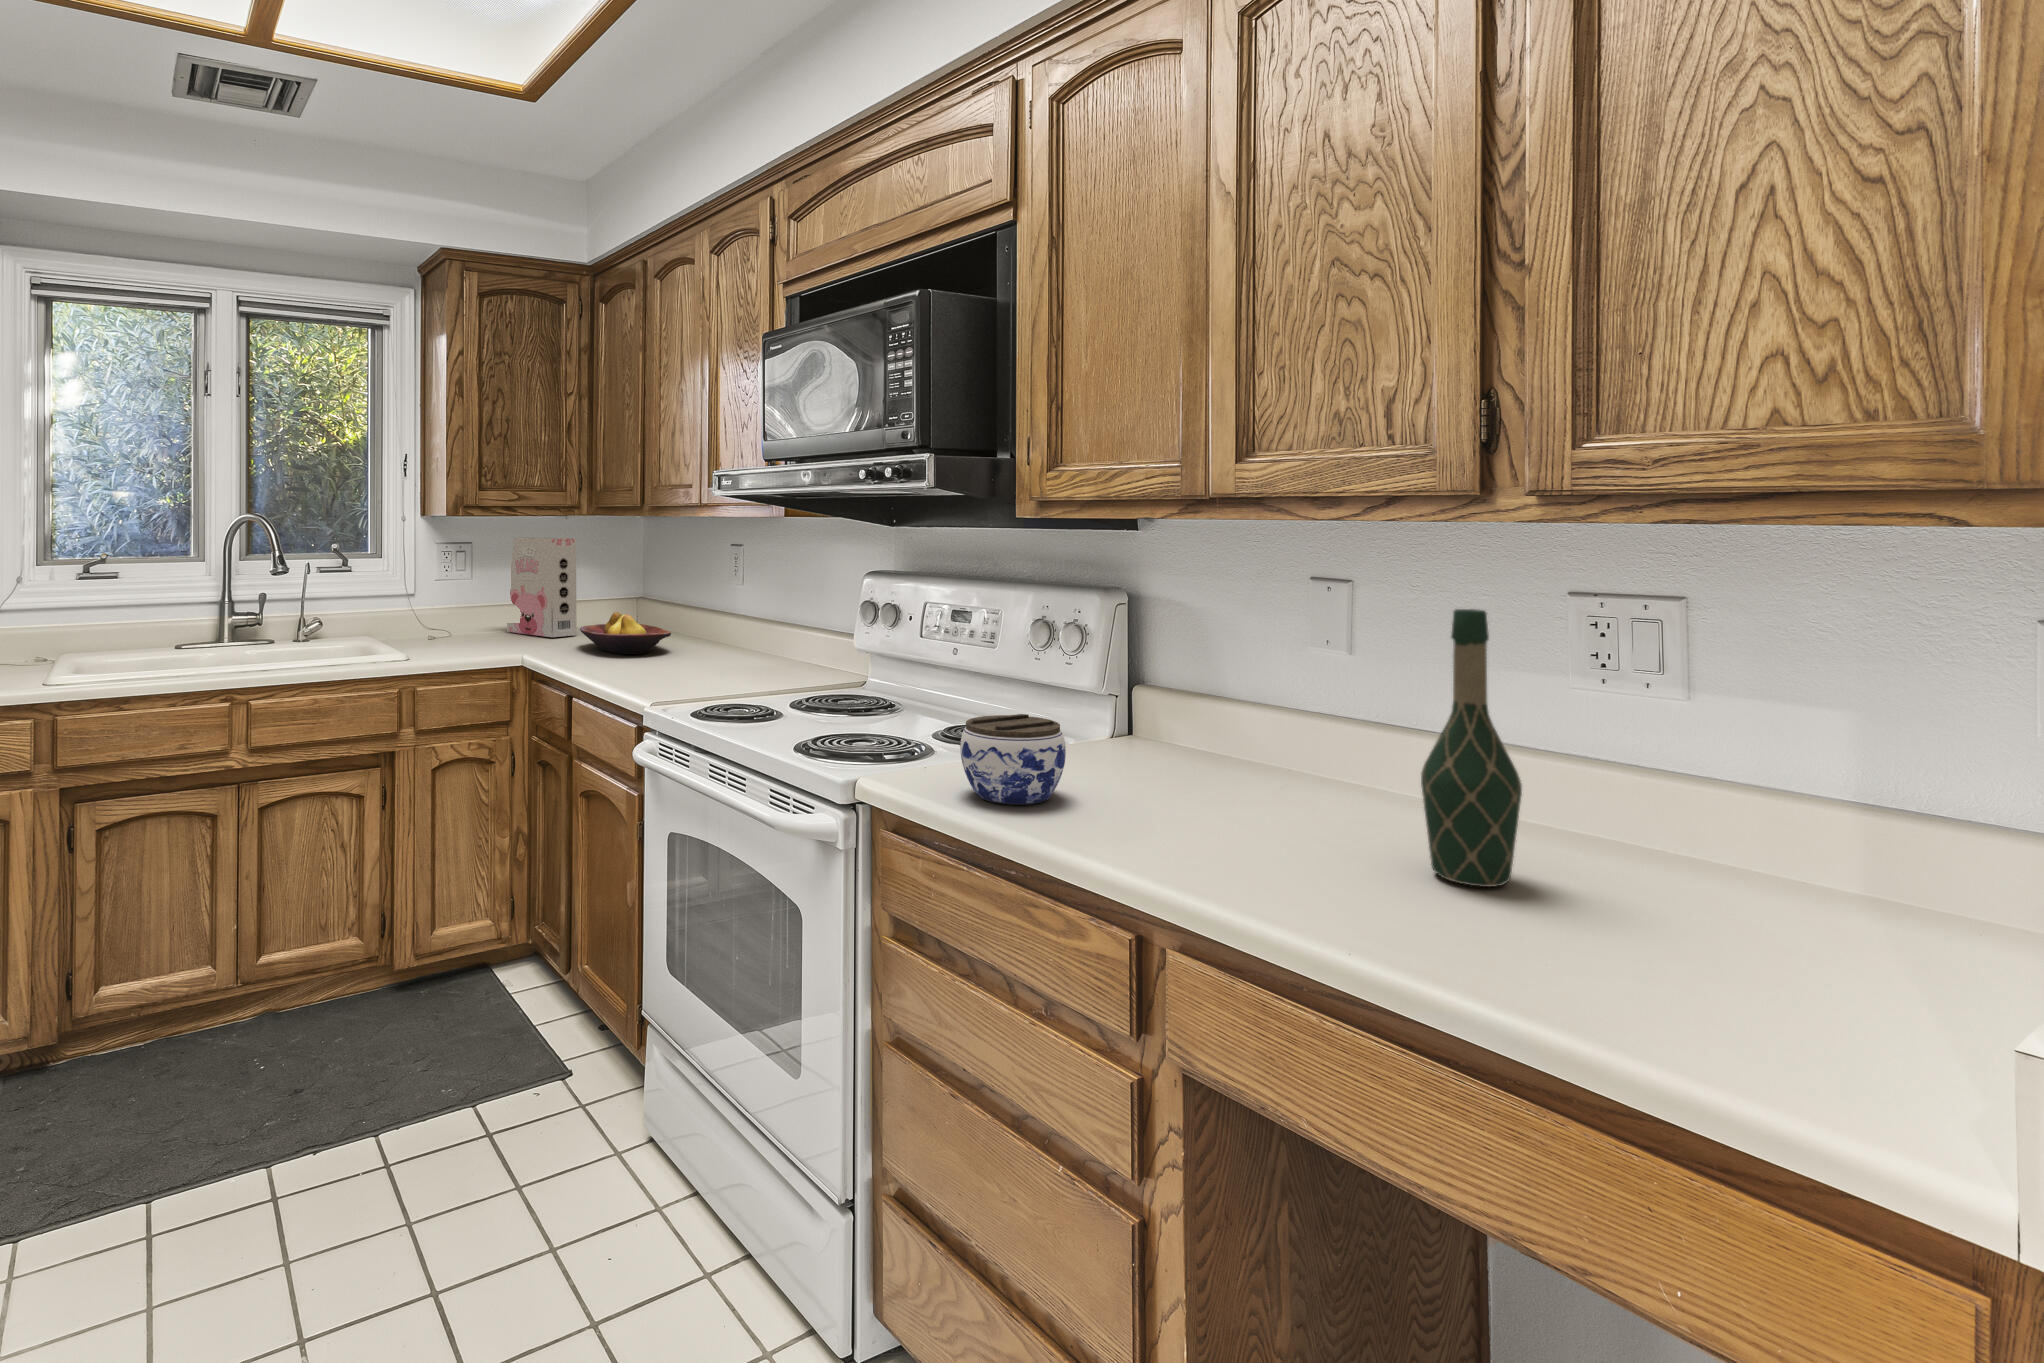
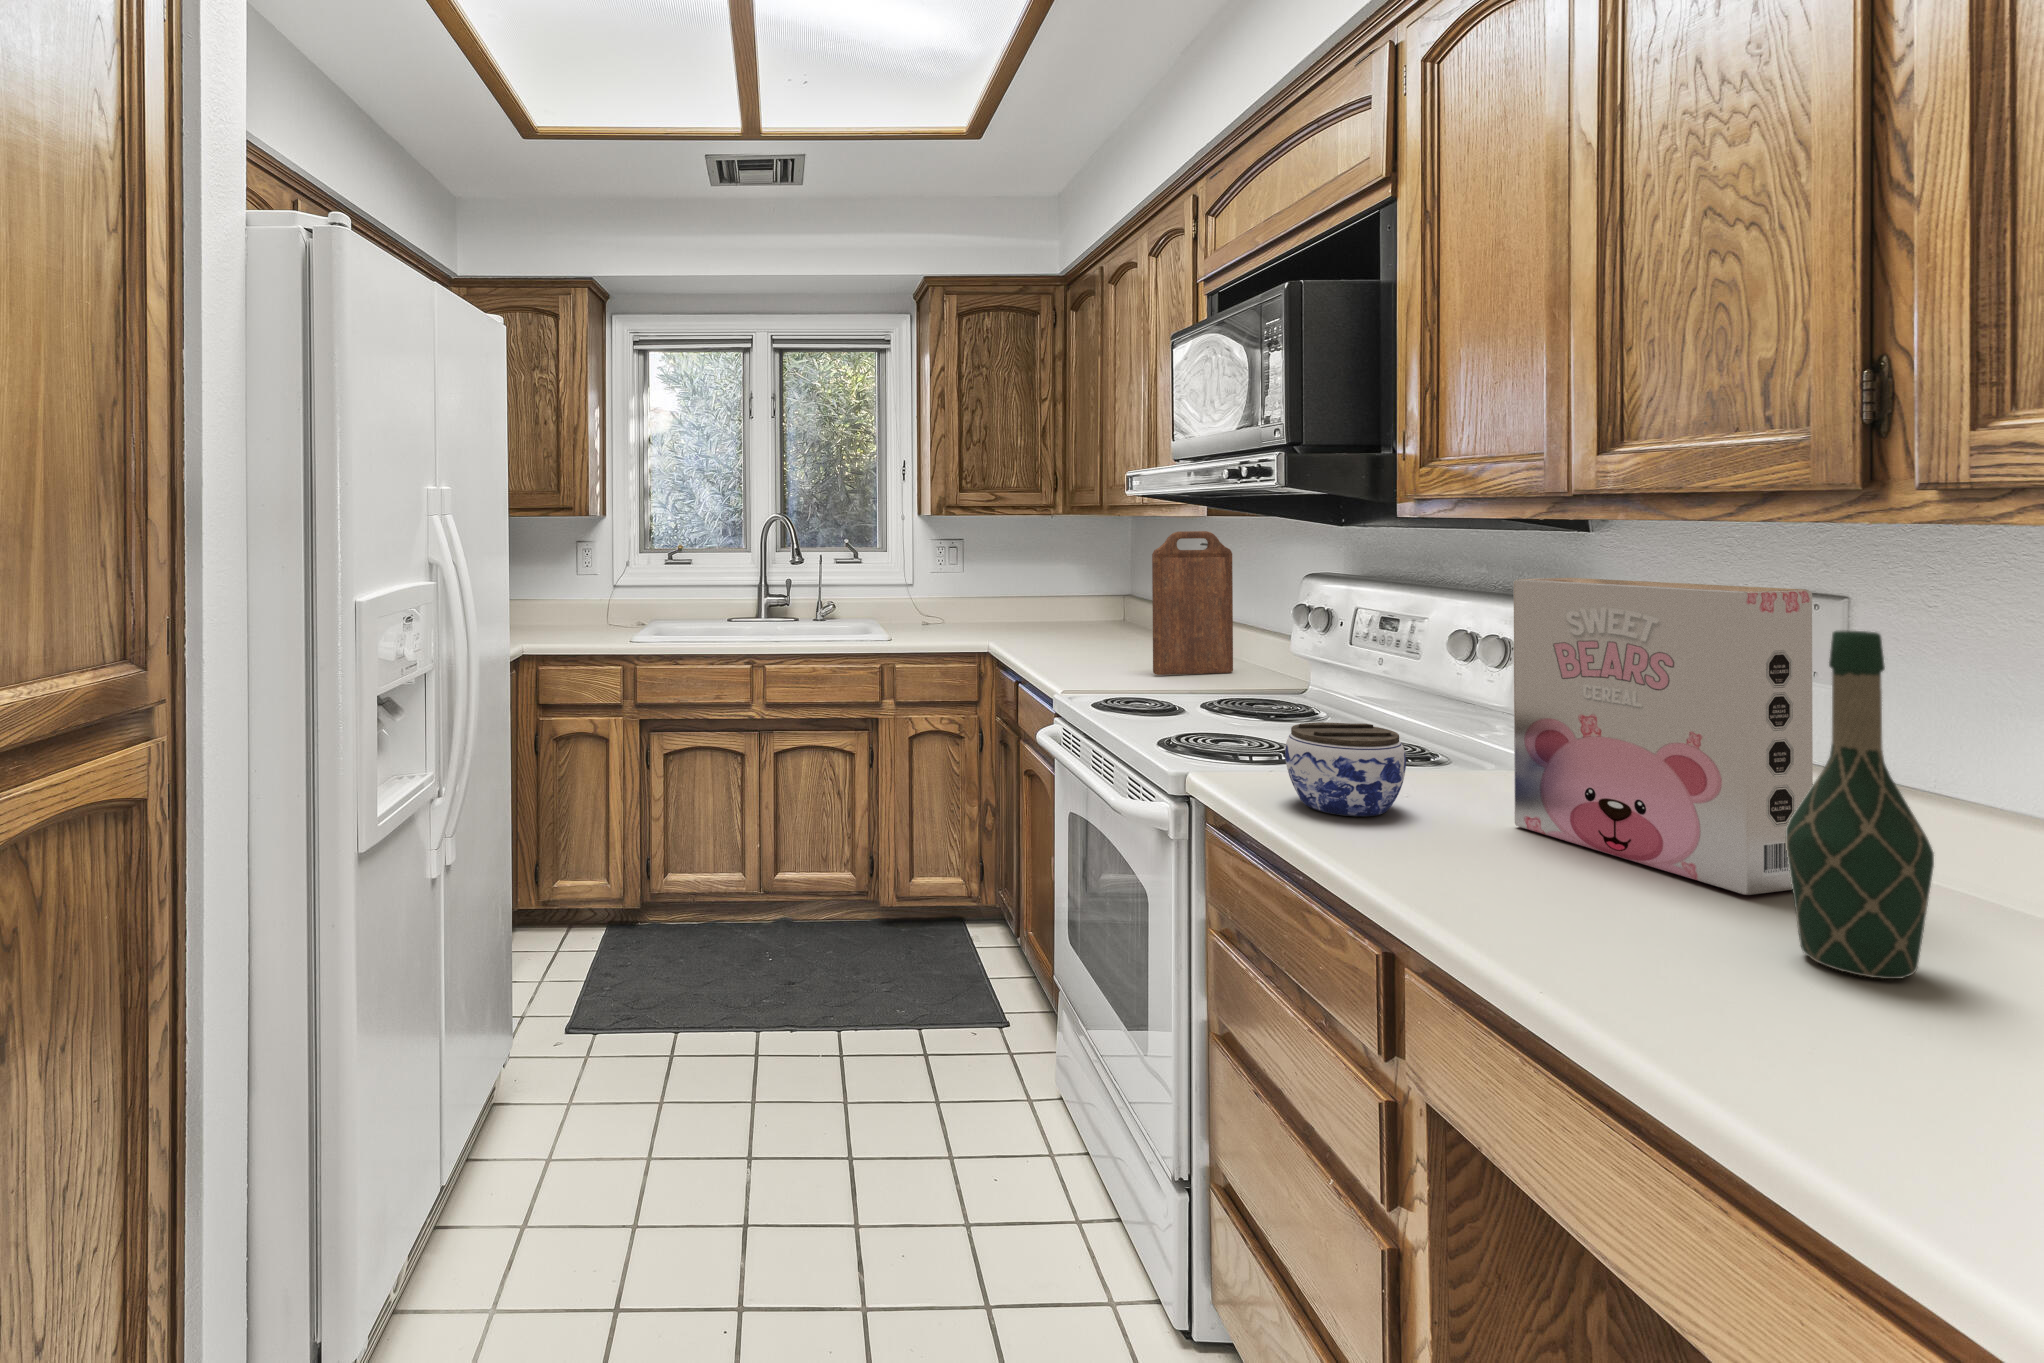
cutting board: none [718,535,787,680] -> present [1152,531,1233,675]
cereal box: present [507,538,577,638] -> present [1514,578,1813,895]
fruit bowl: present [580,612,671,654] -> none [1049,605,1134,646]

